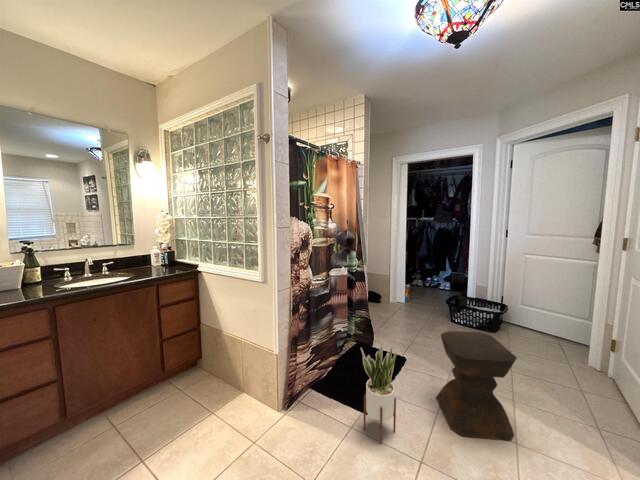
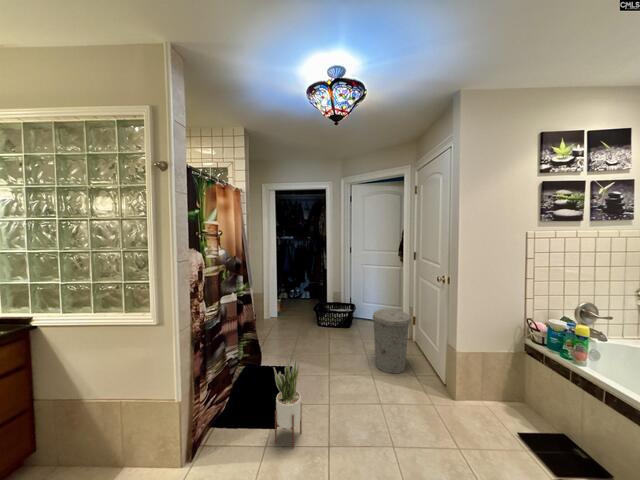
trash can: none [525,316,602,415] -> present [373,310,411,373]
stool: present [436,331,517,441] -> none [323,330,376,414]

